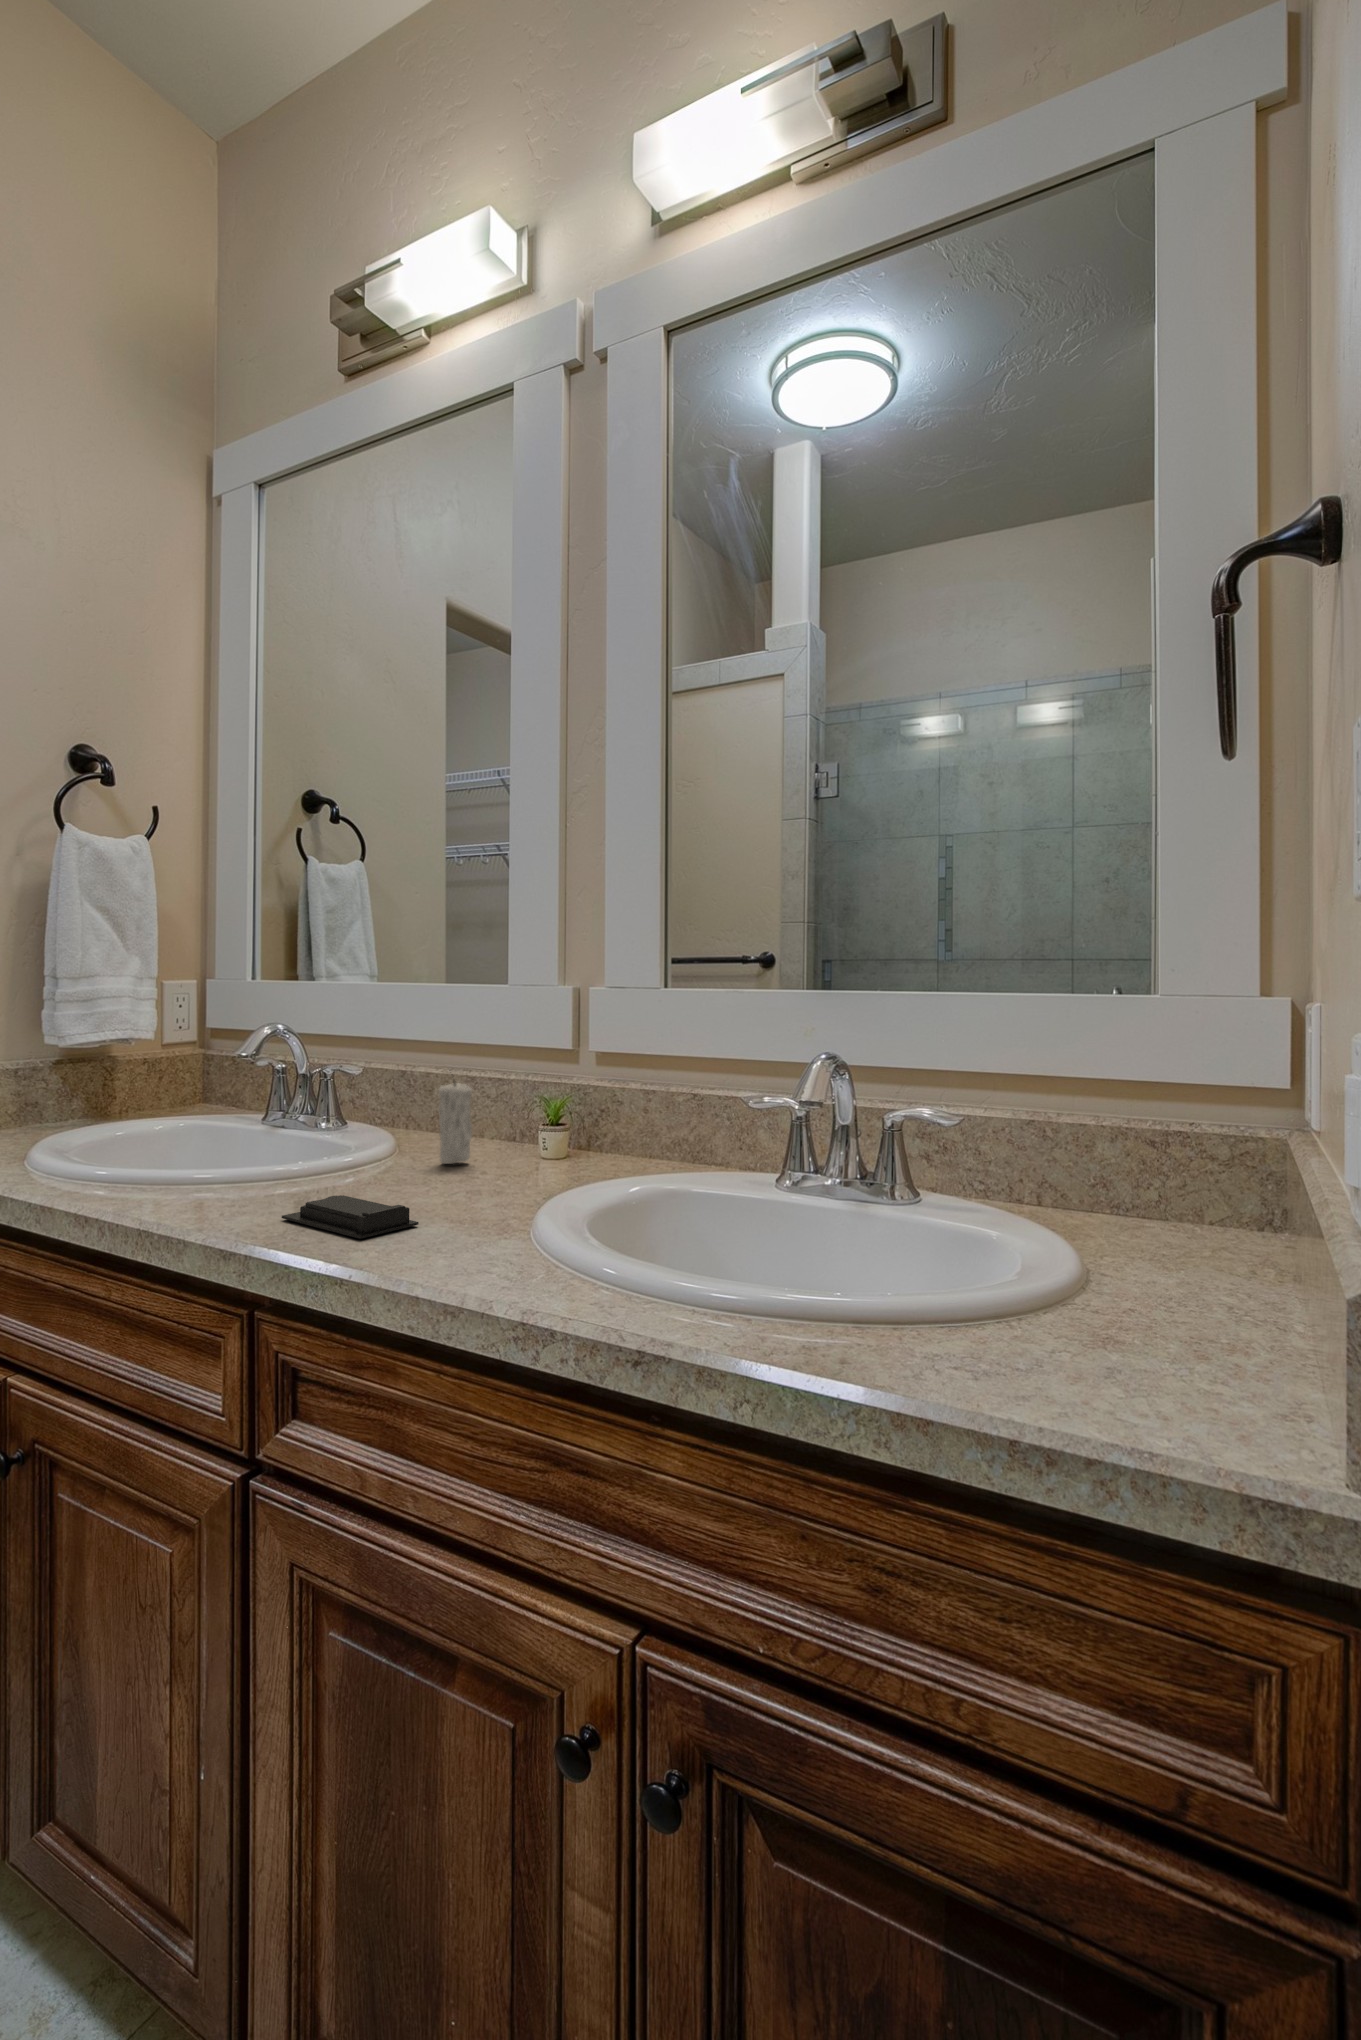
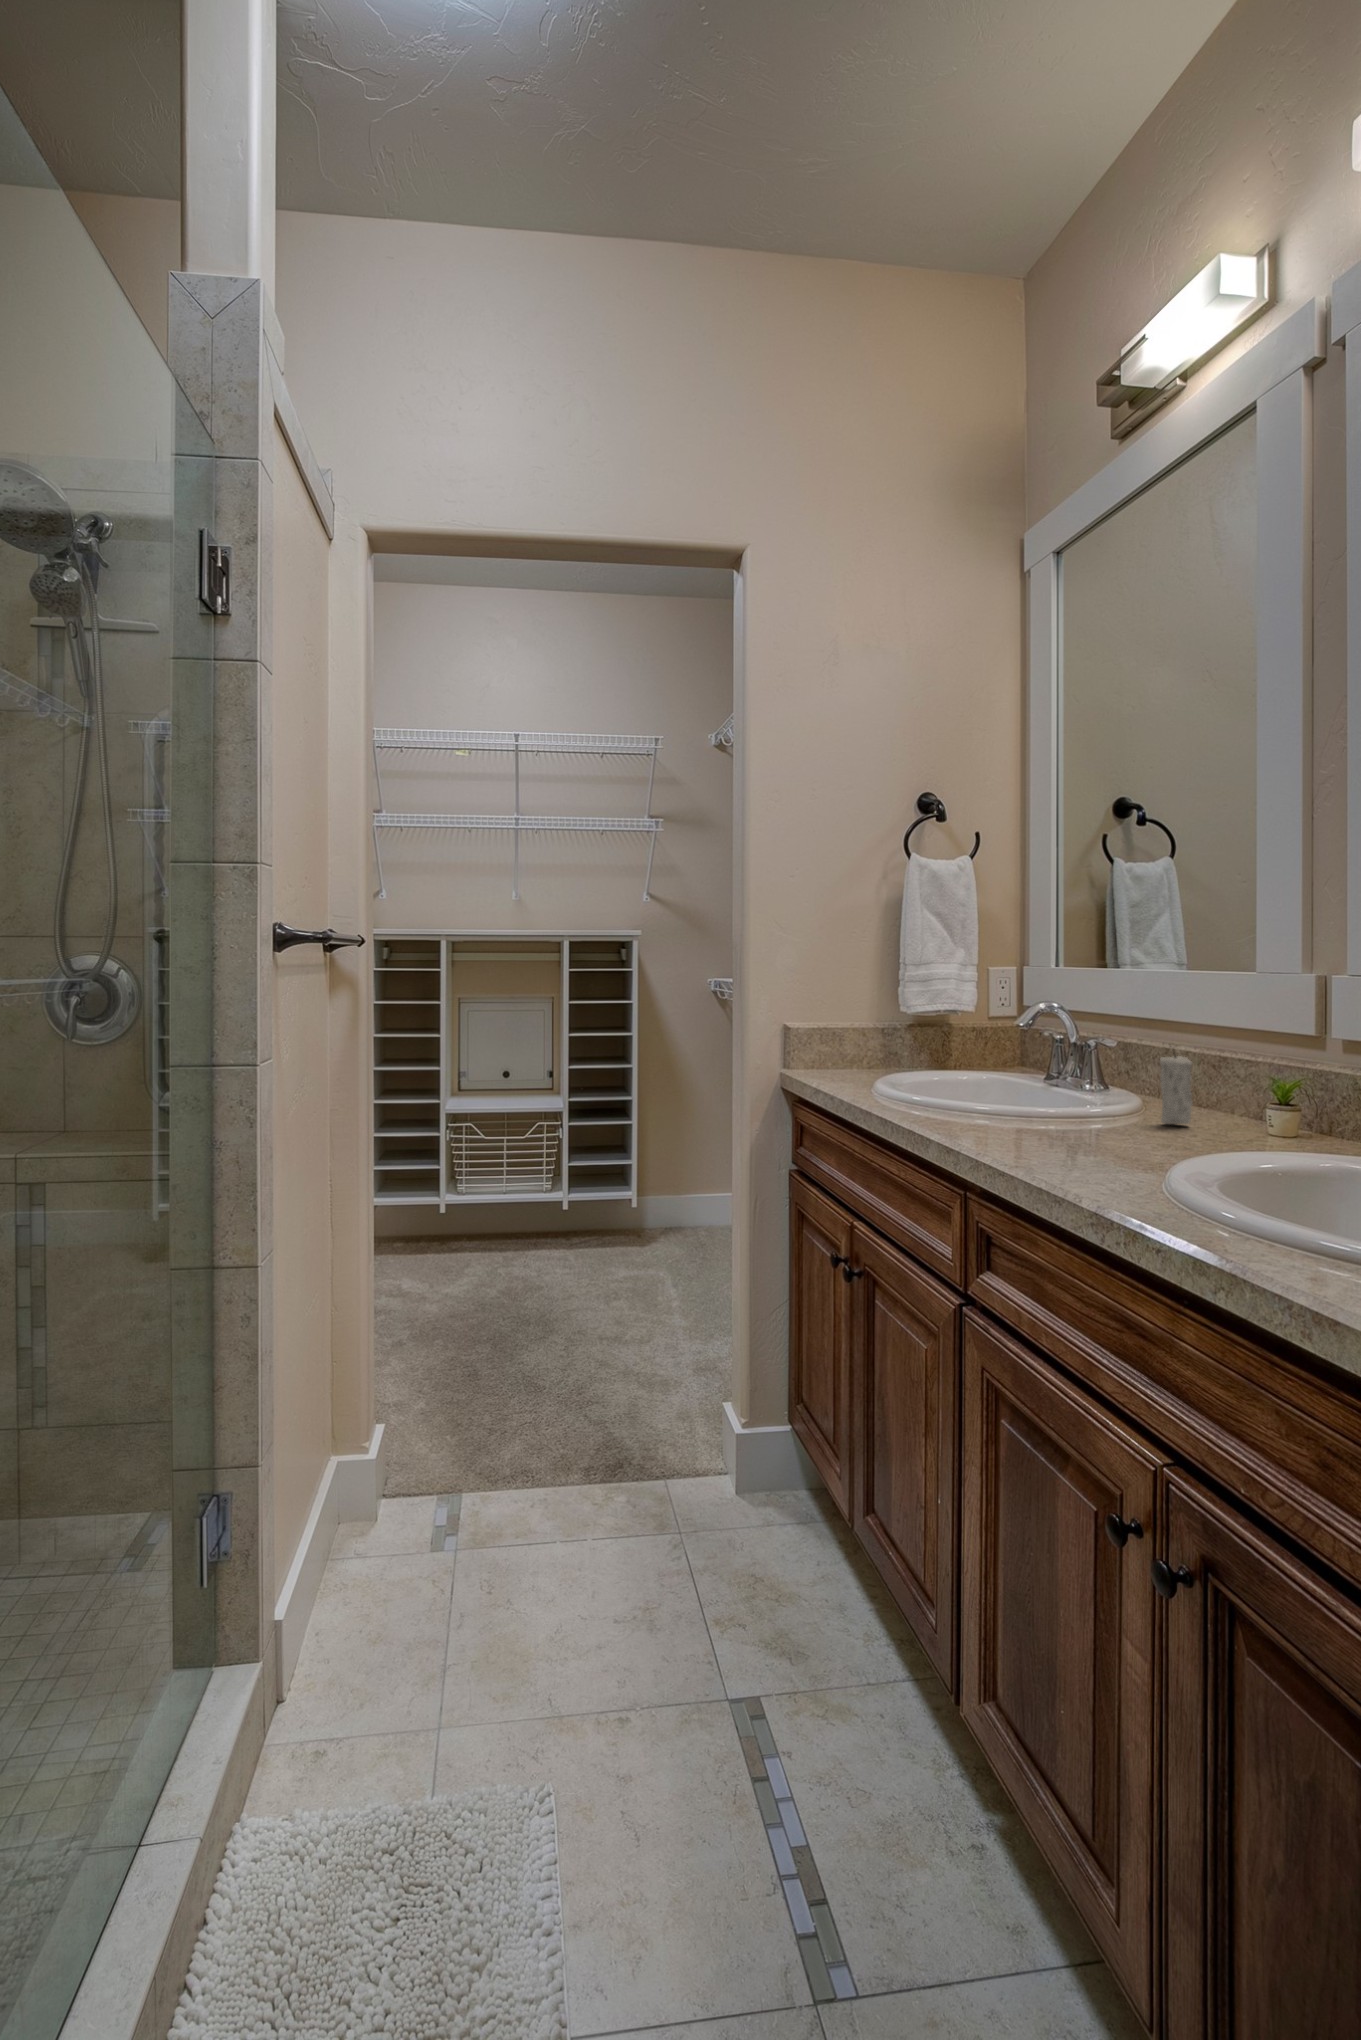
soap bar: present [282,1195,419,1239] -> none [994,1127,1086,1155]

